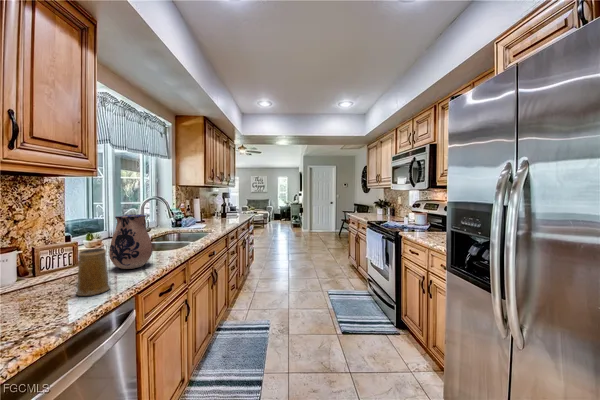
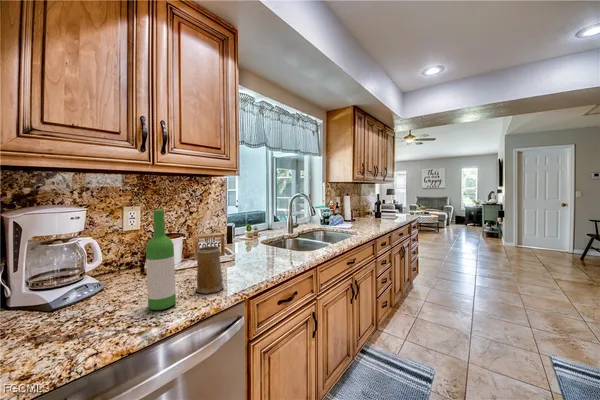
wine bottle: none [25,213,64,319] -> present [146,210,176,310]
ceramic pitcher: present [109,214,153,269] -> none [238,213,276,269]

